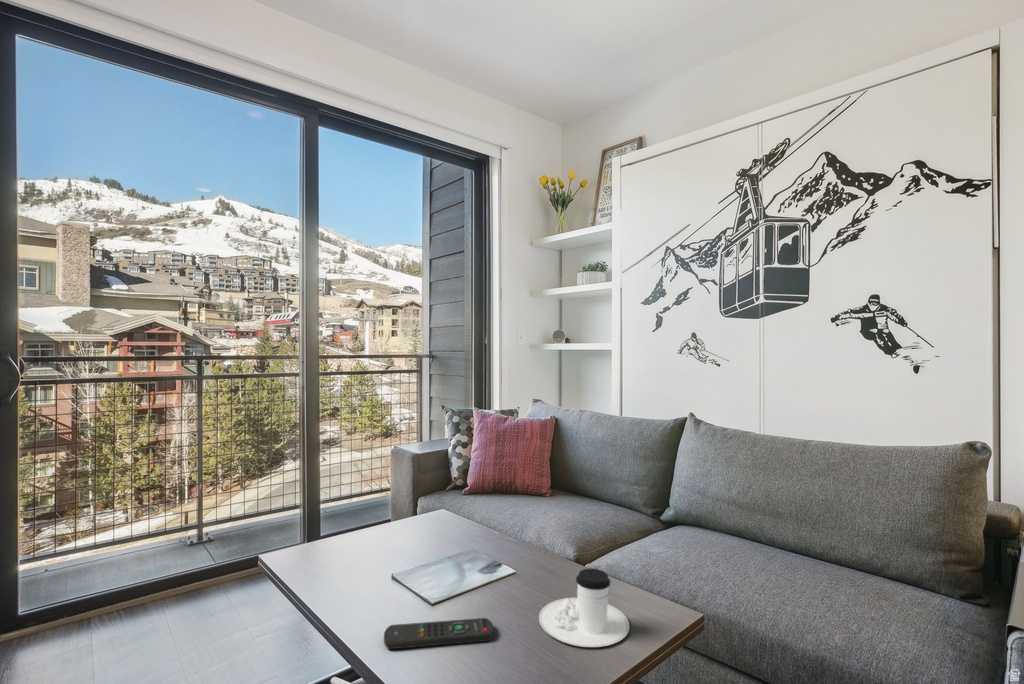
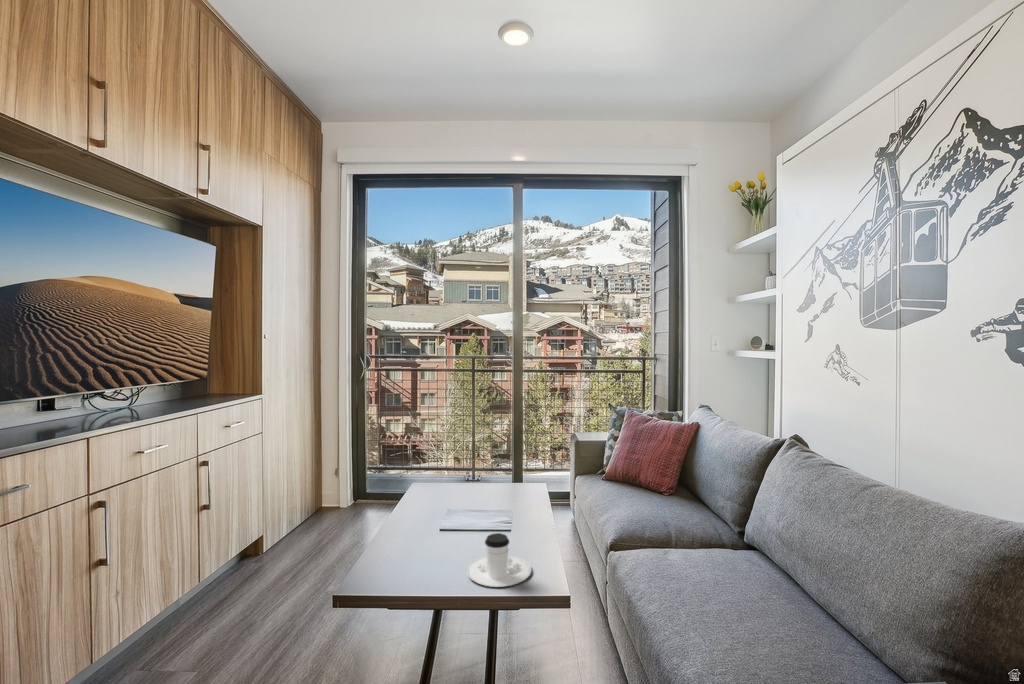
remote control: present [384,618,494,649] -> none [392,536,450,560]

